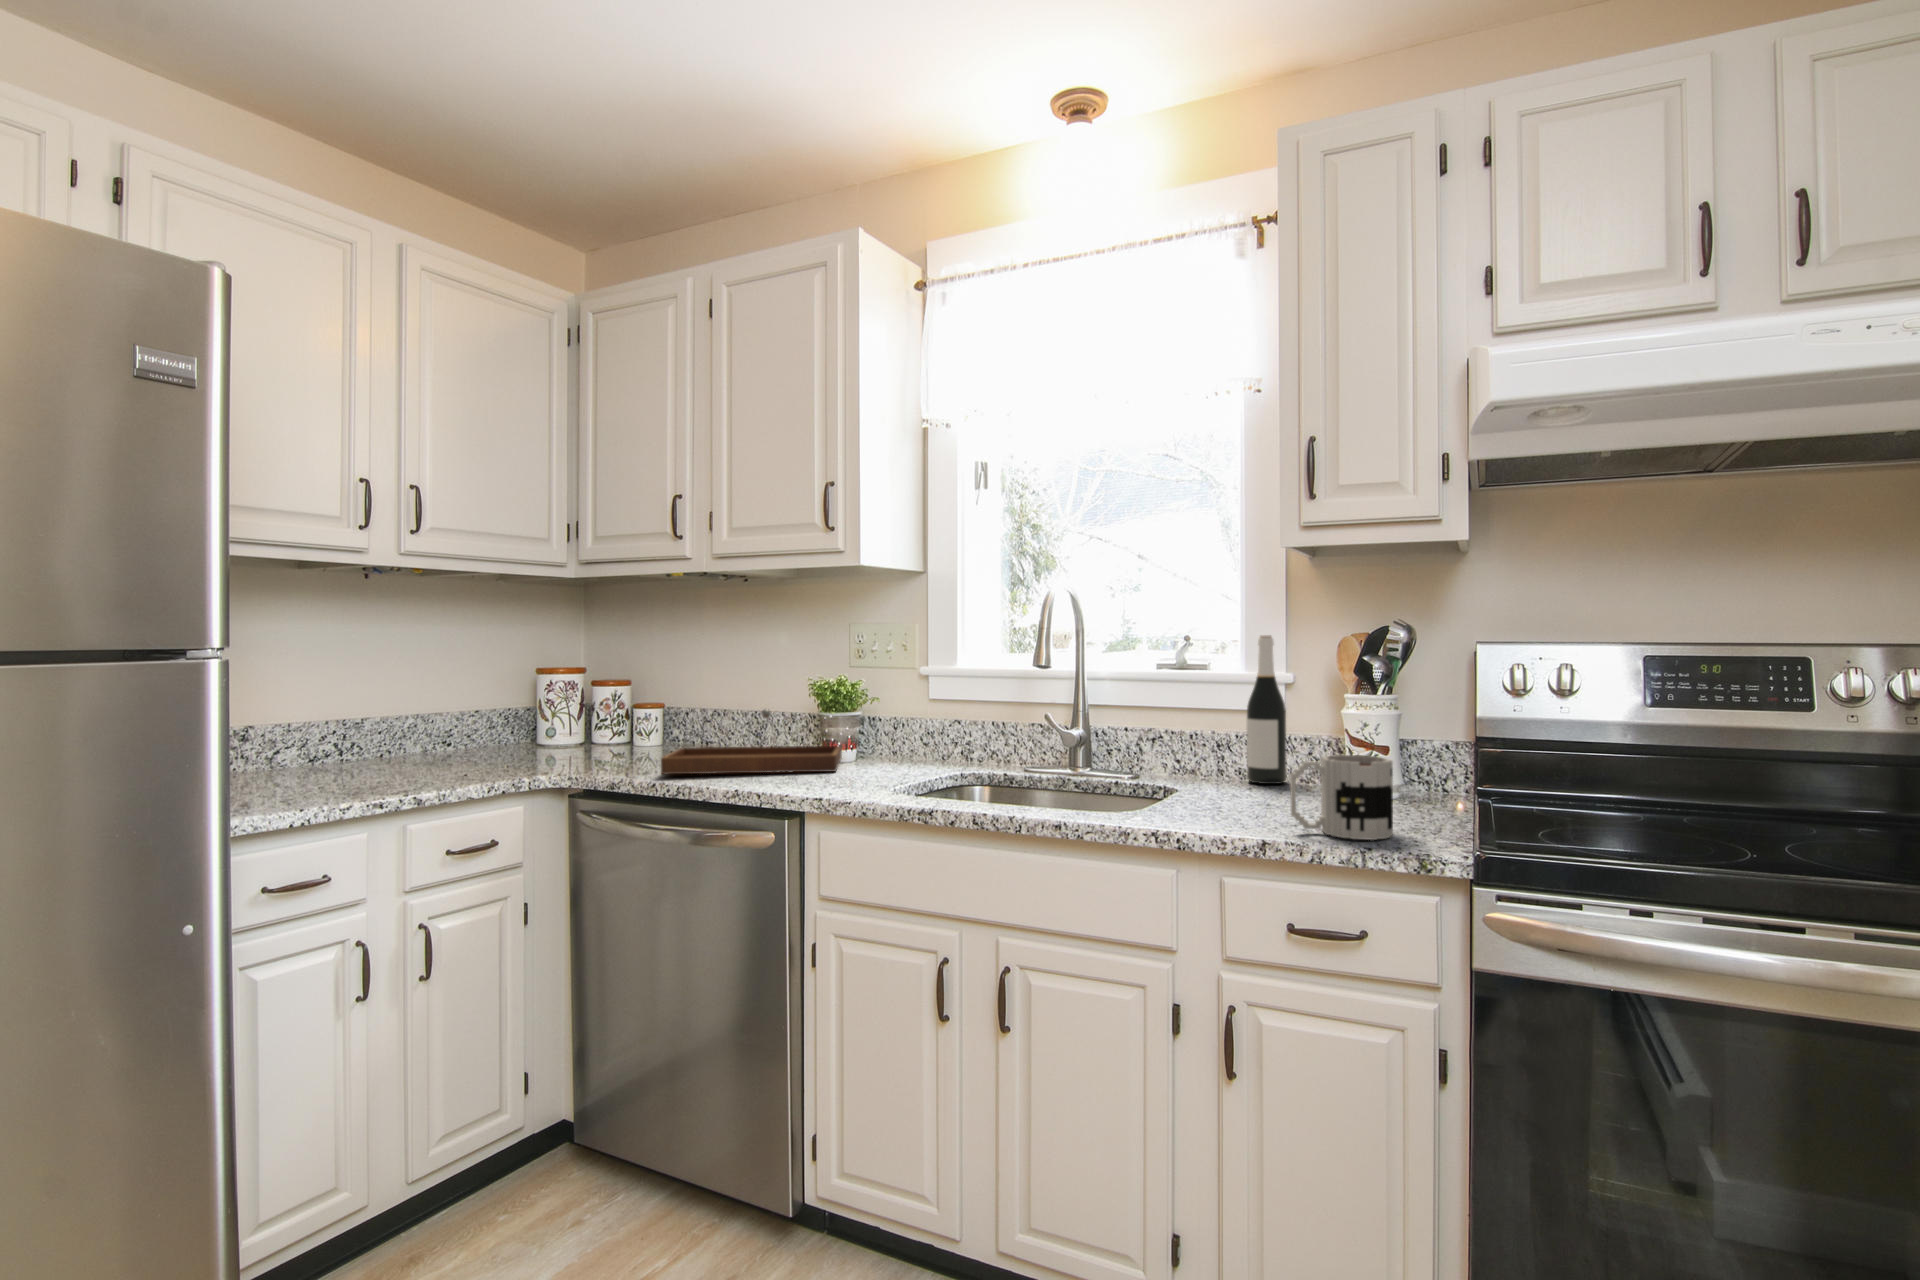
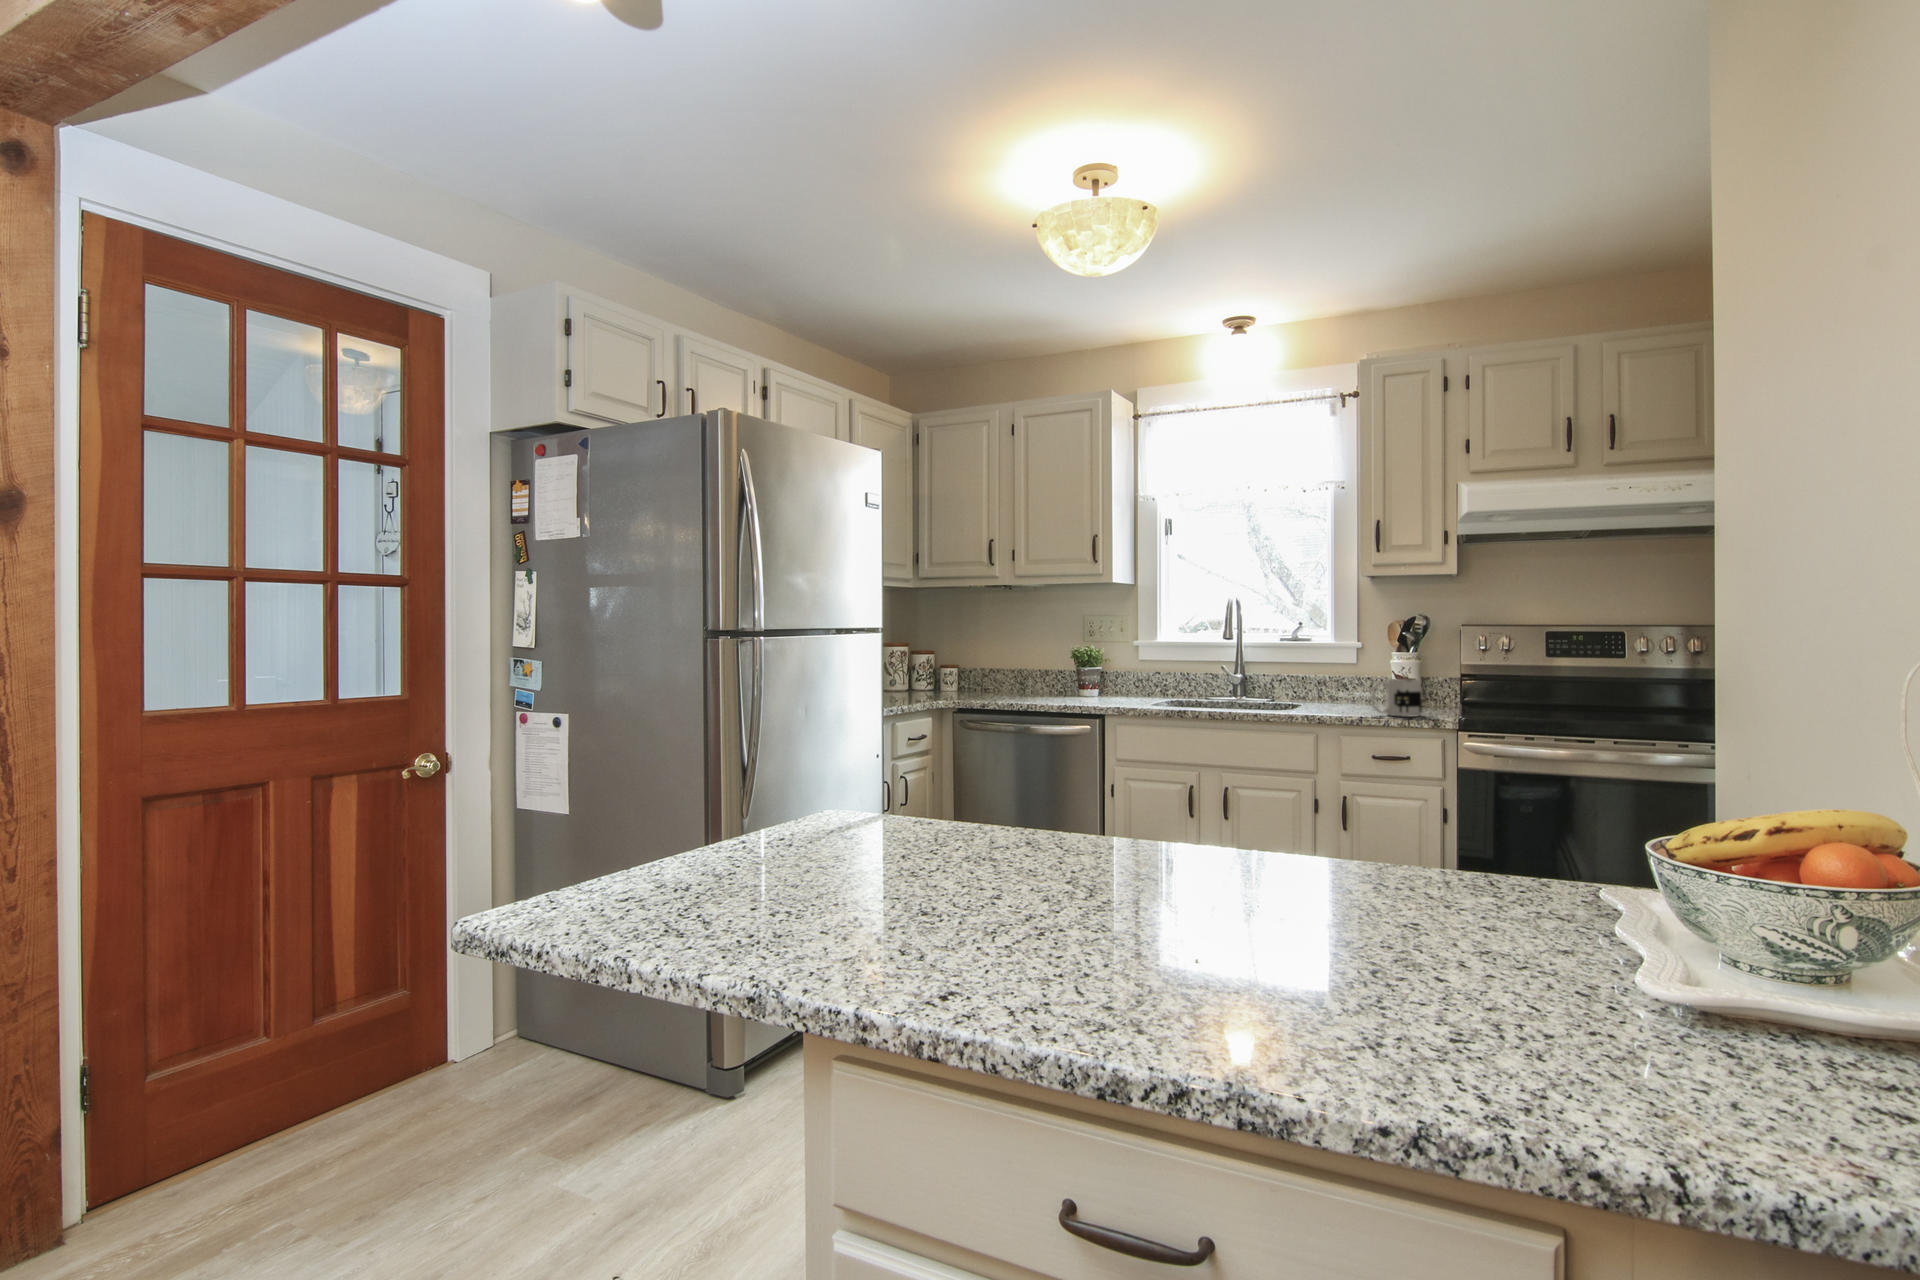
wine bottle: present [1247,636,1287,784] -> none [1338,622,1360,701]
tray: present [661,709,842,774] -> none [997,665,1099,700]

